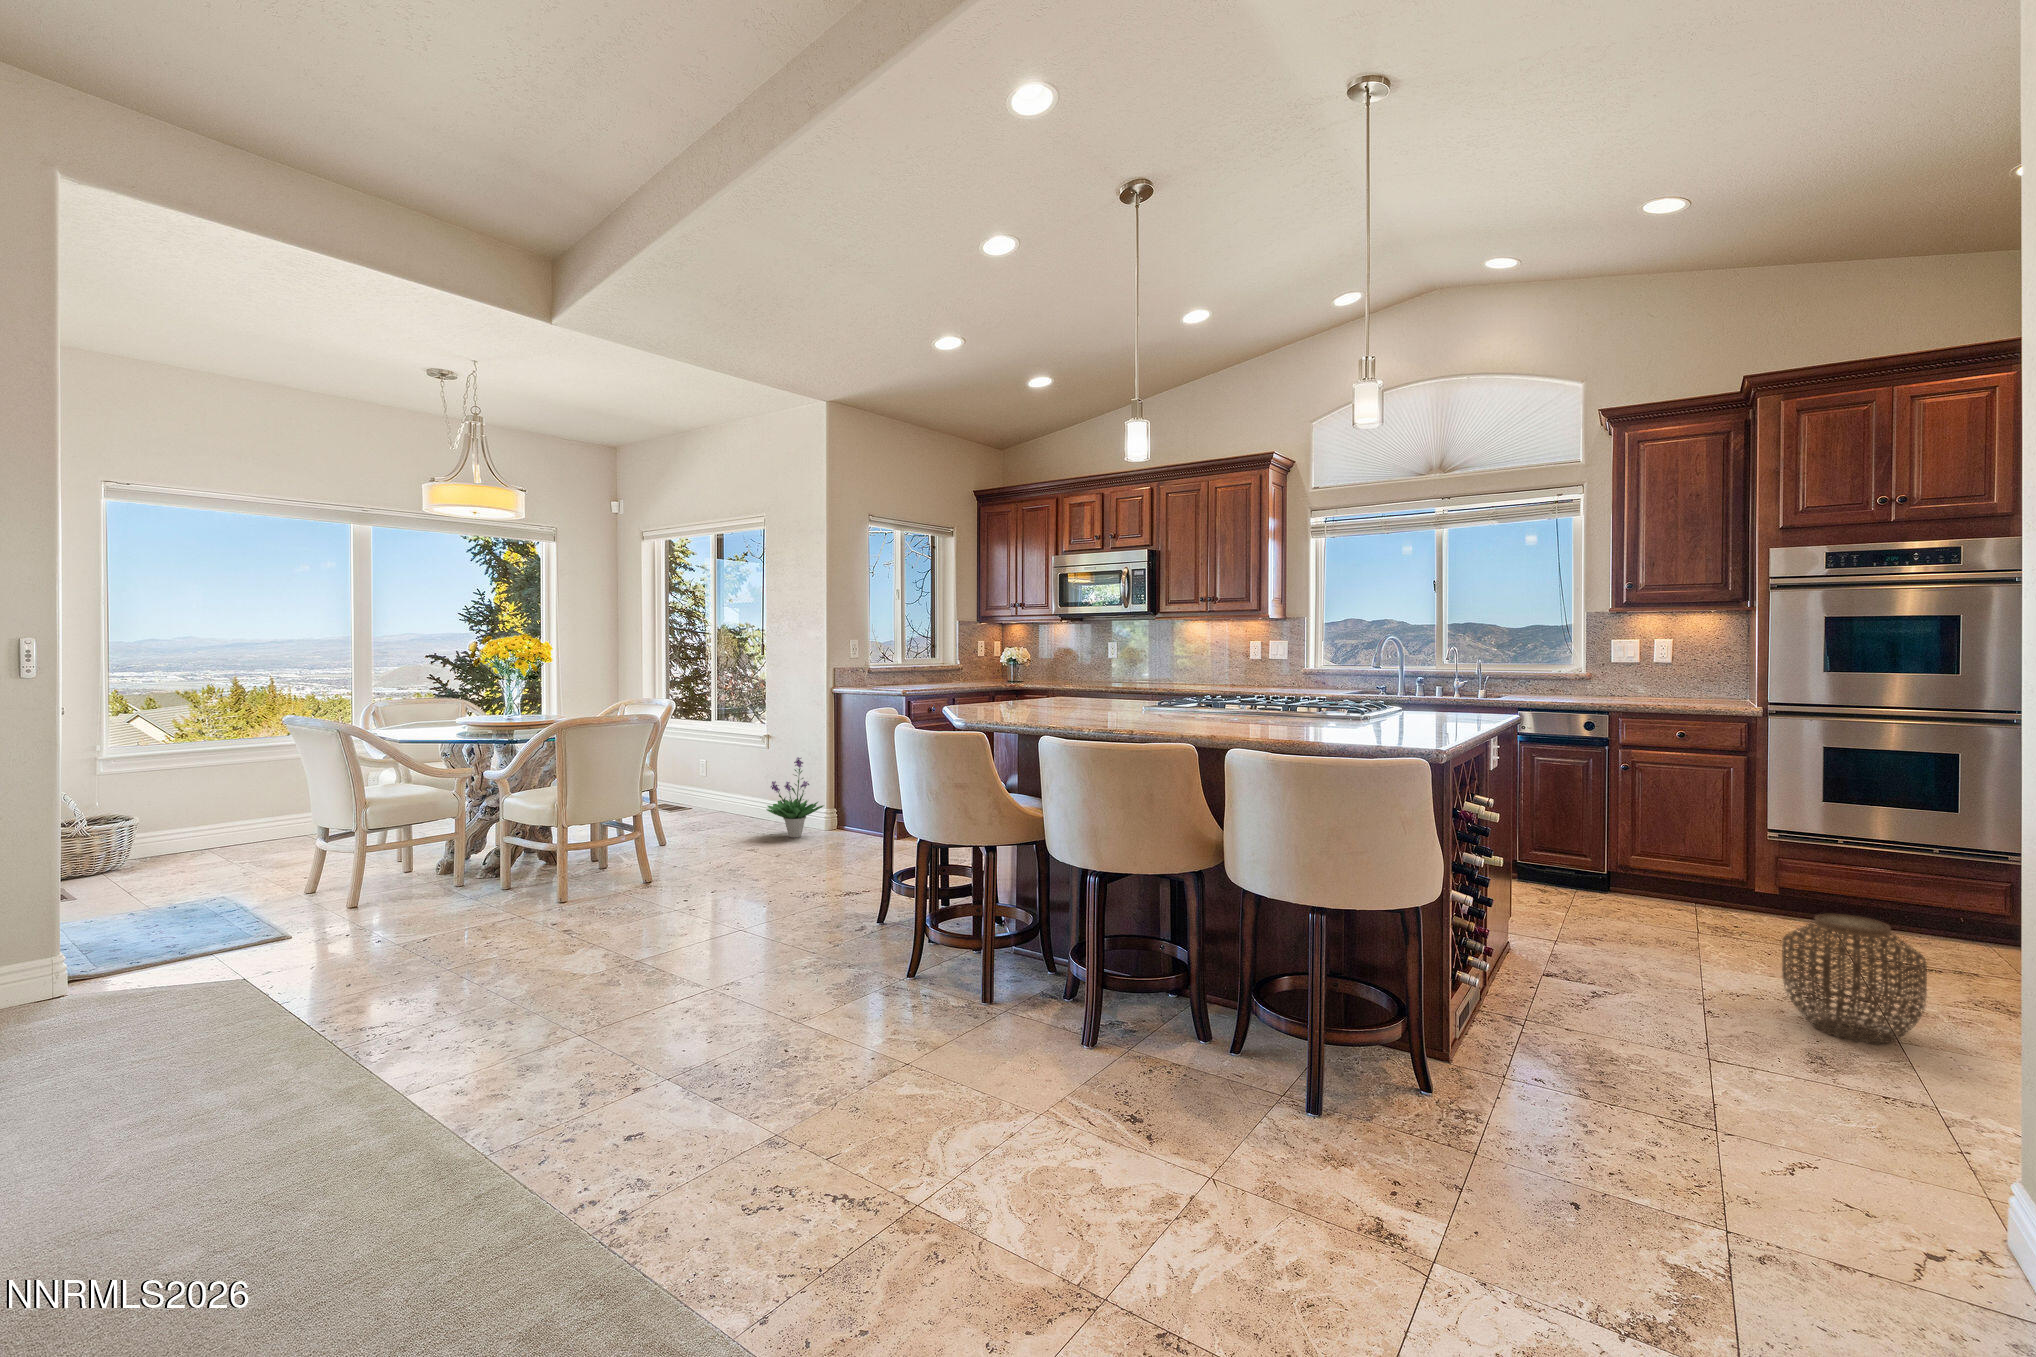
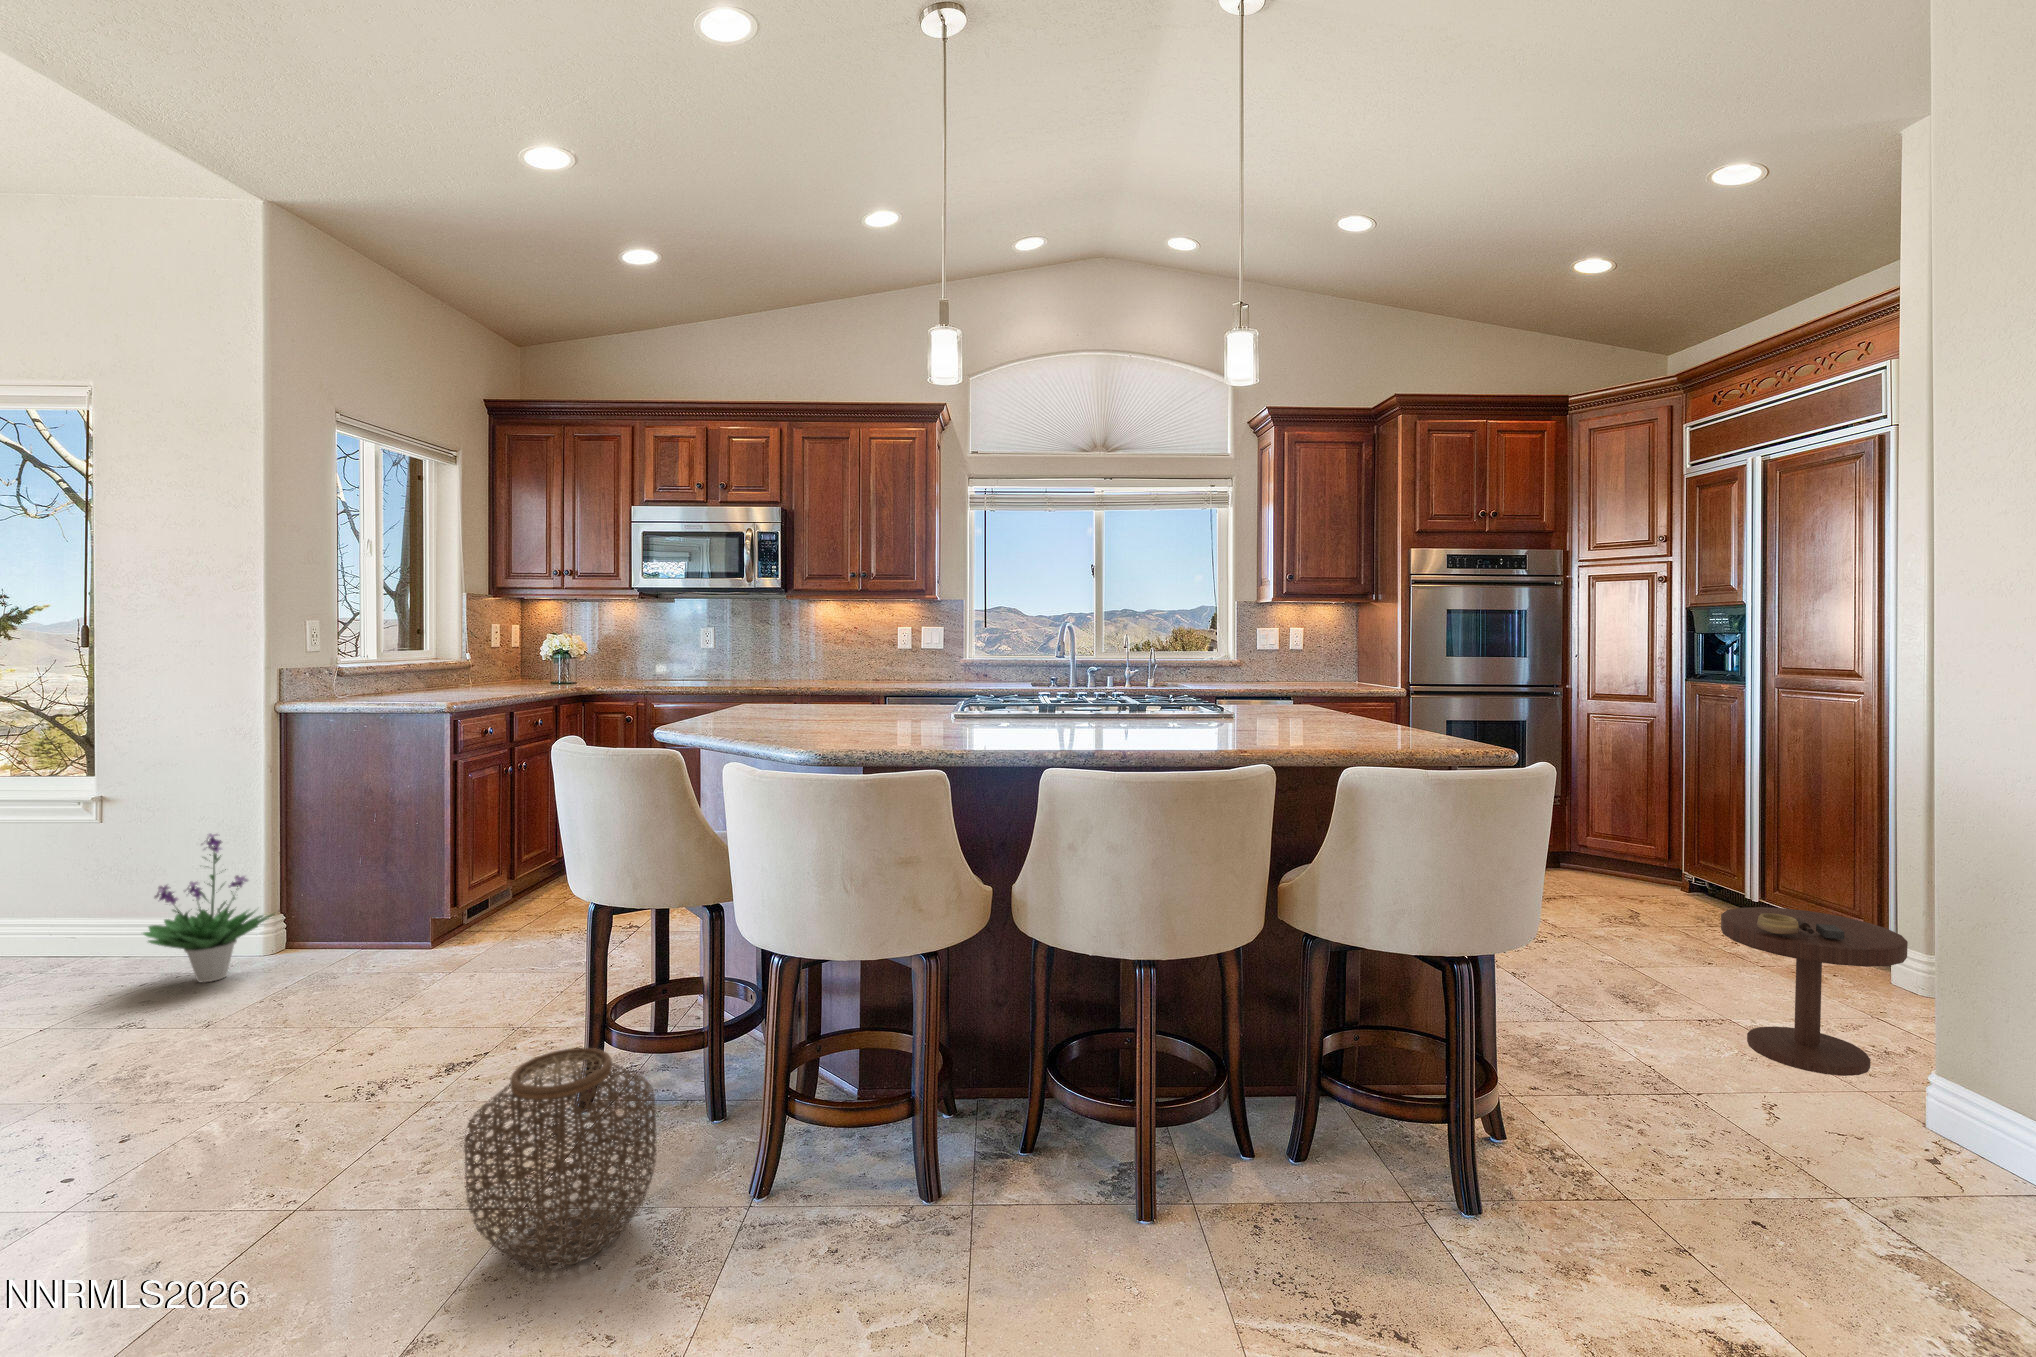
side table: none [1562,900,1725,1159] -> present [1721,907,1908,1076]
woven basket: present [1782,914,1927,1044] -> present [464,1048,656,1268]

